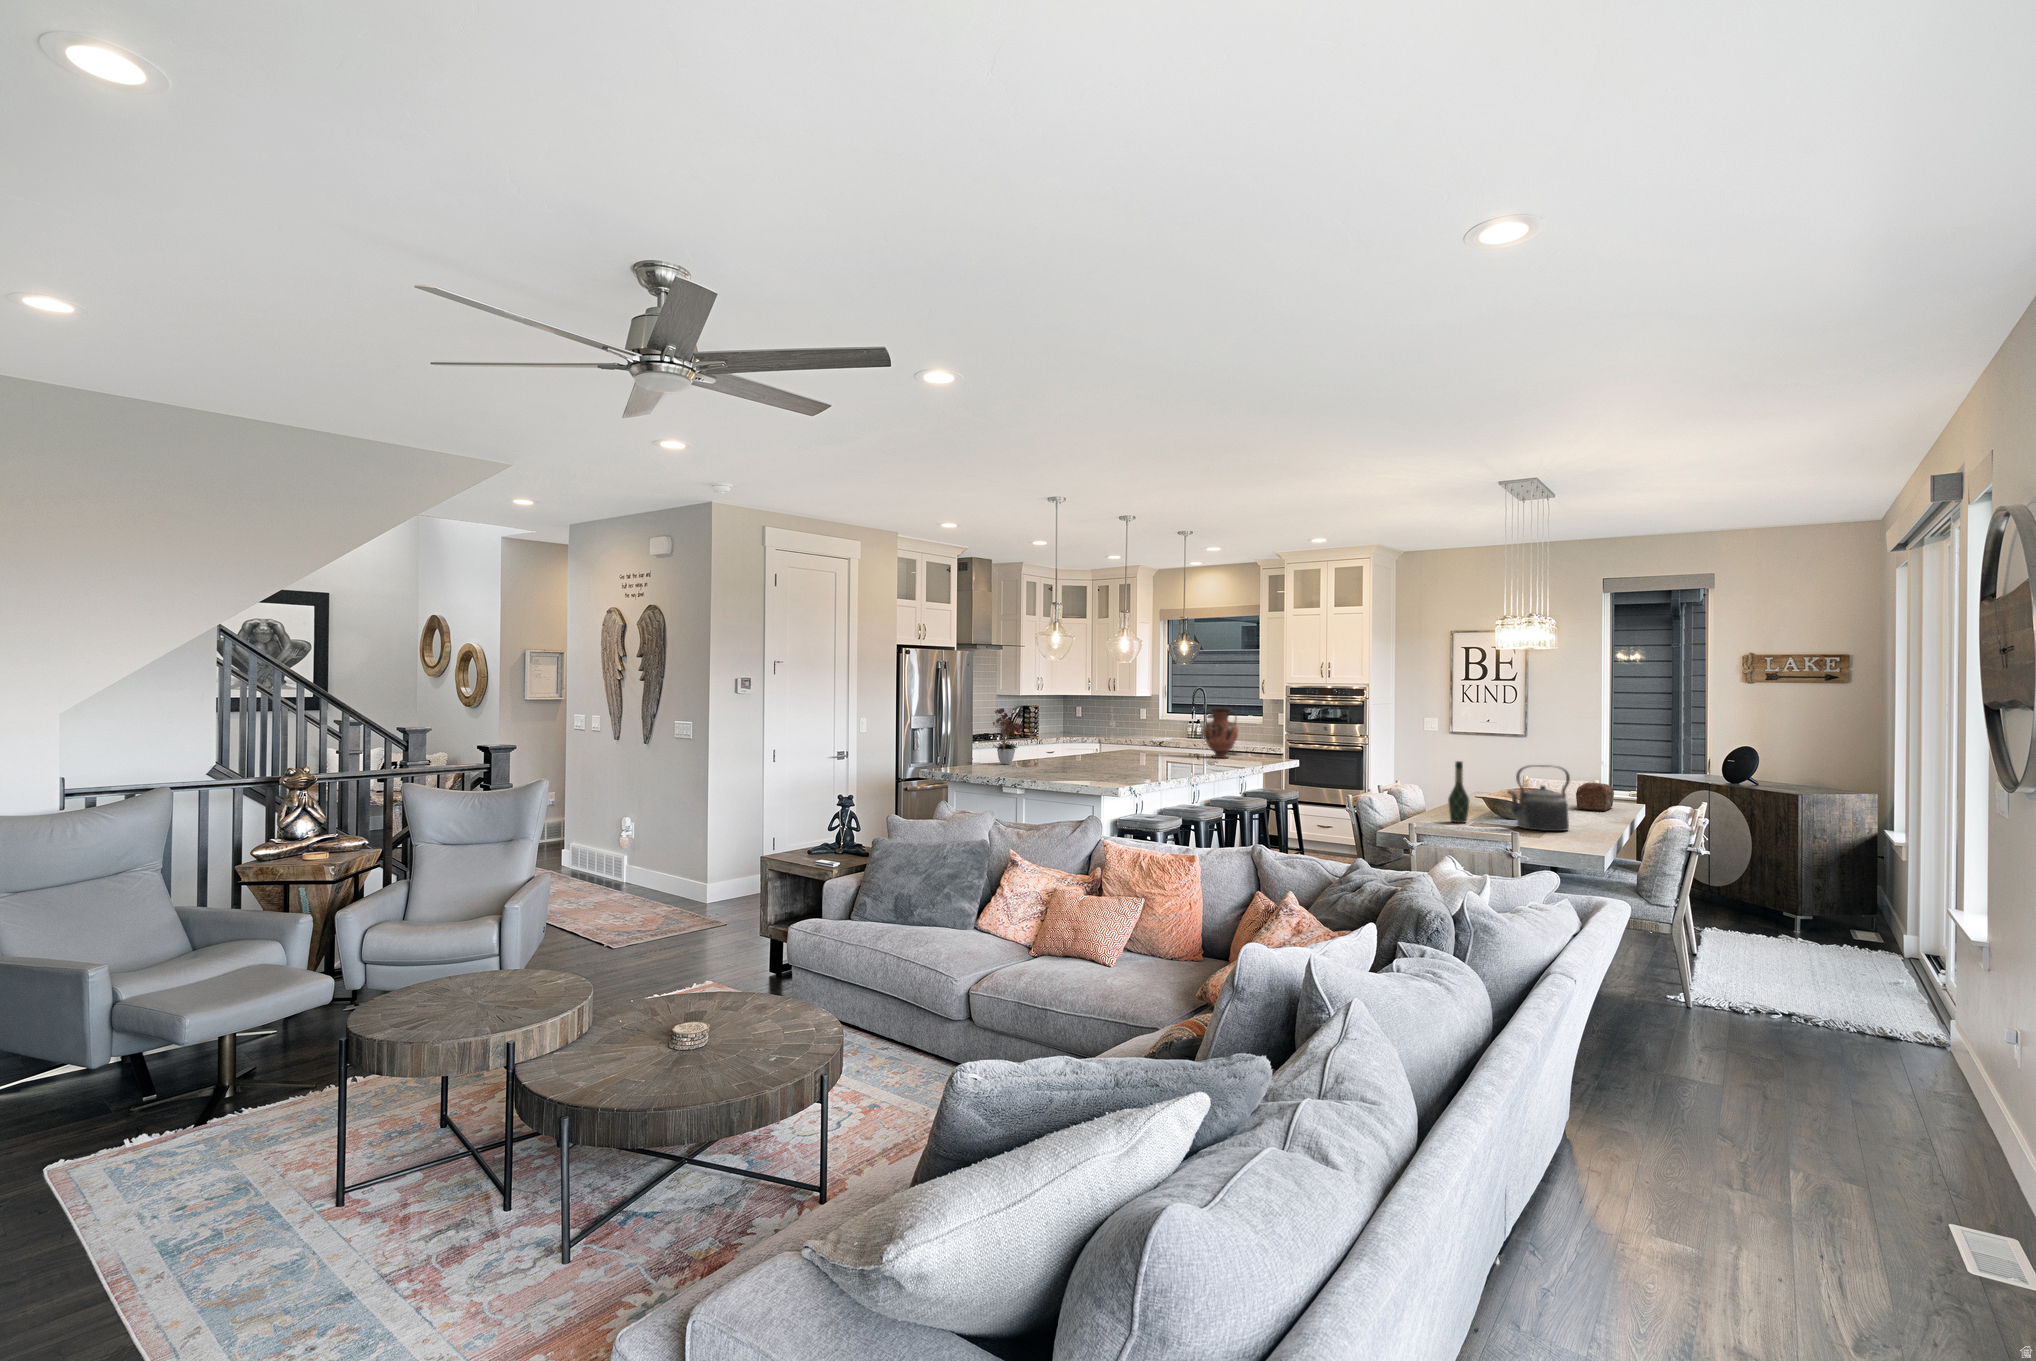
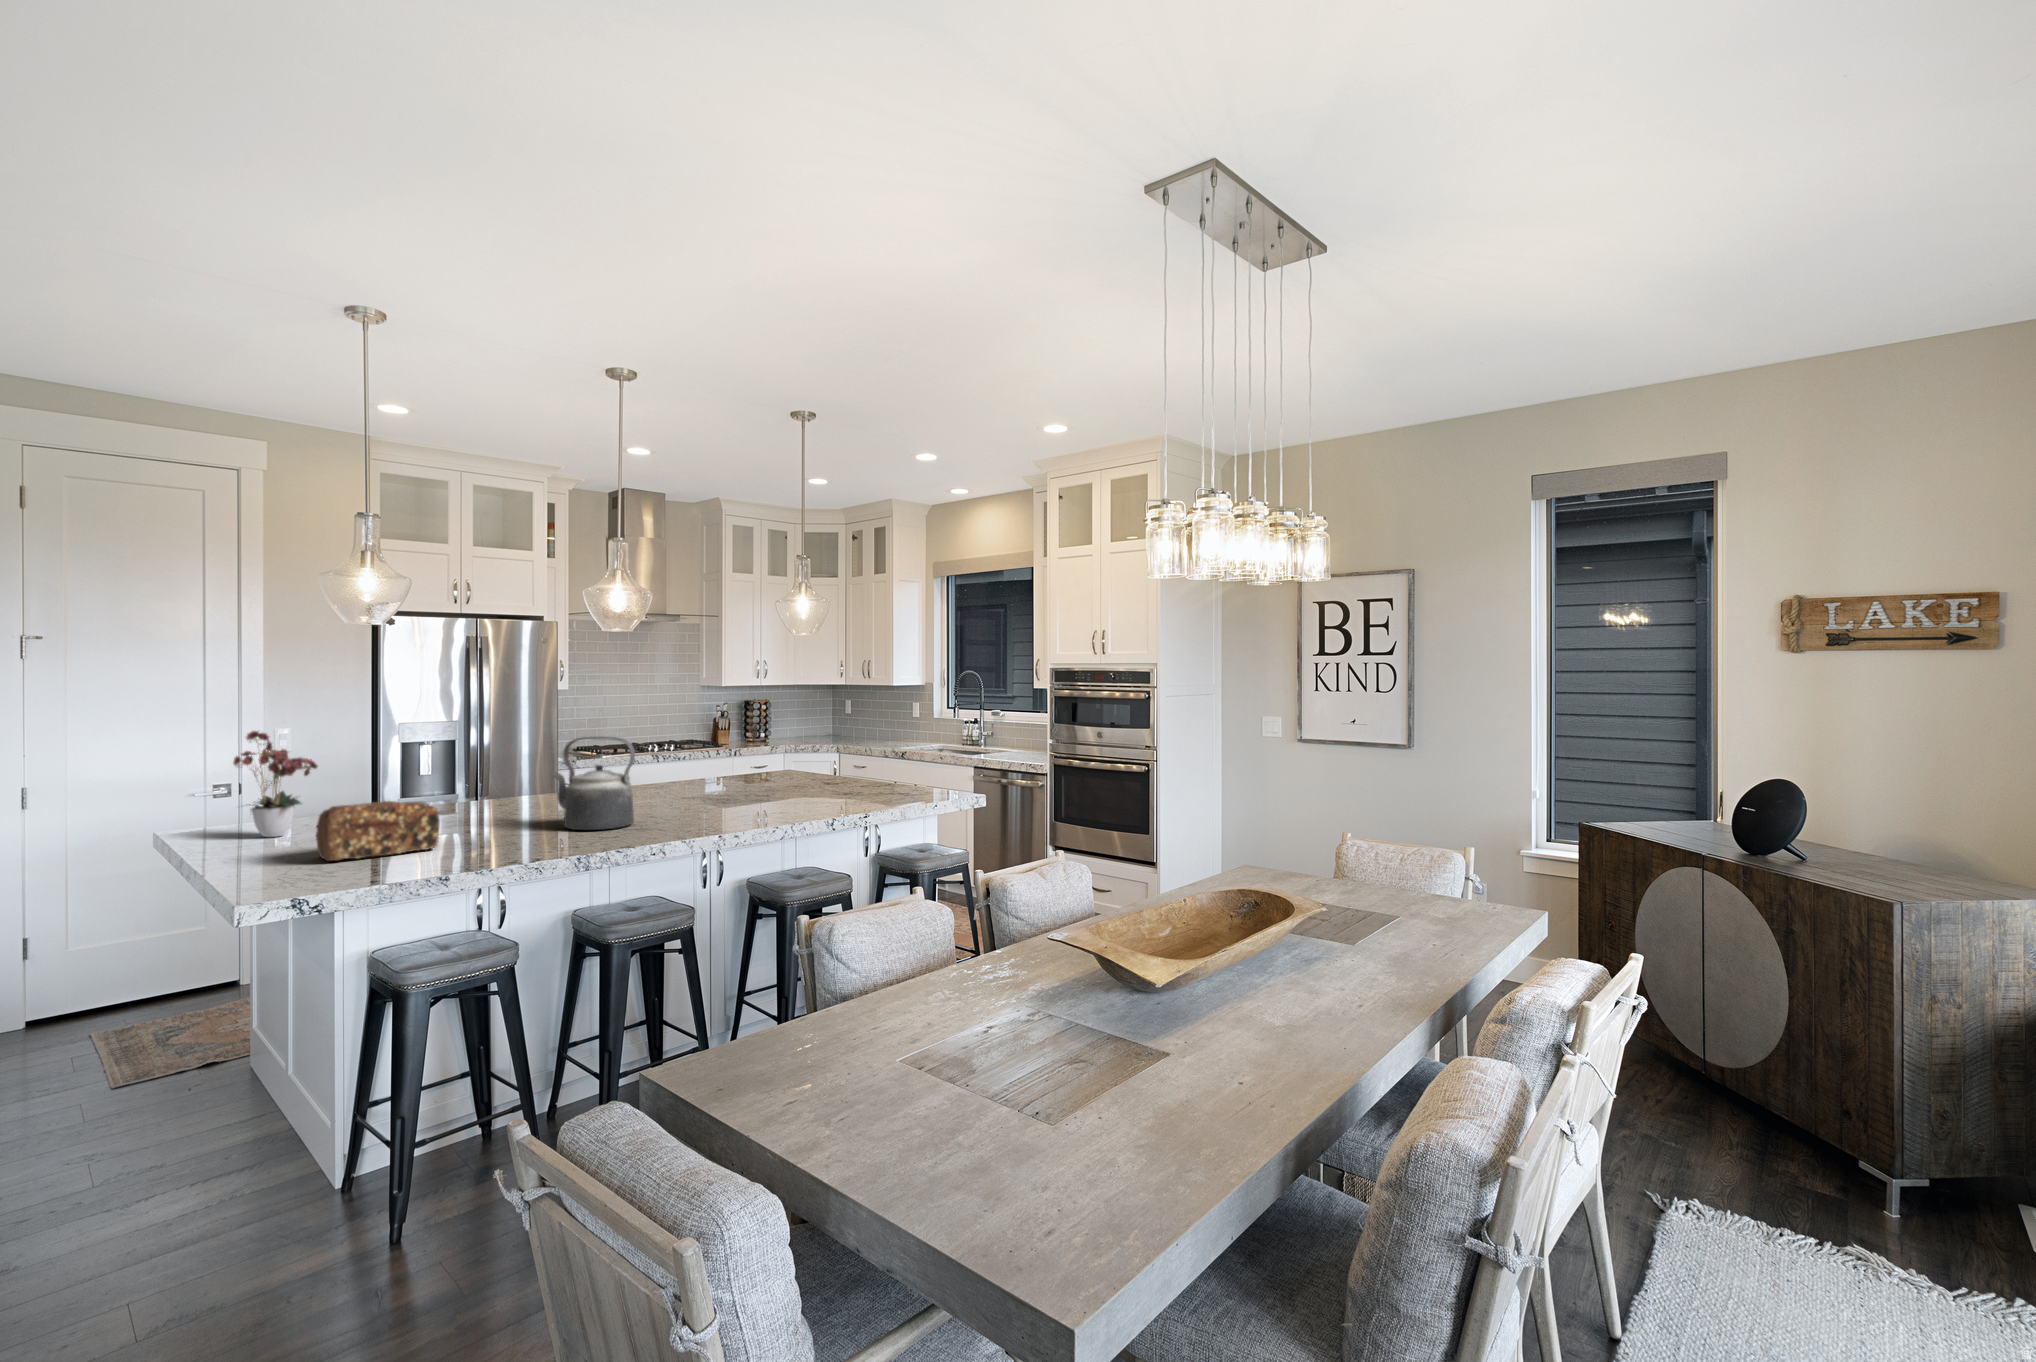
vase: present [1203,708,1238,758] -> none [798,711,859,799]
wine bottle: present [1448,761,1469,823] -> none [893,881,945,1050]
kettle: present [1508,765,1570,831] -> present [552,737,635,830]
bread loaf: present [1576,782,1614,811] -> present [316,801,440,861]

